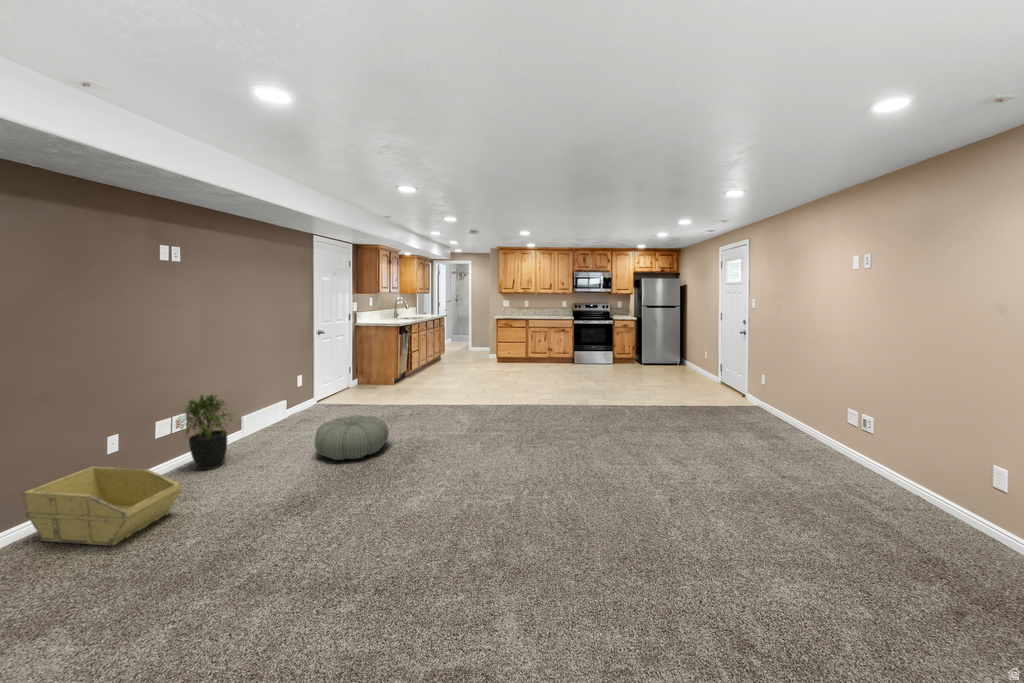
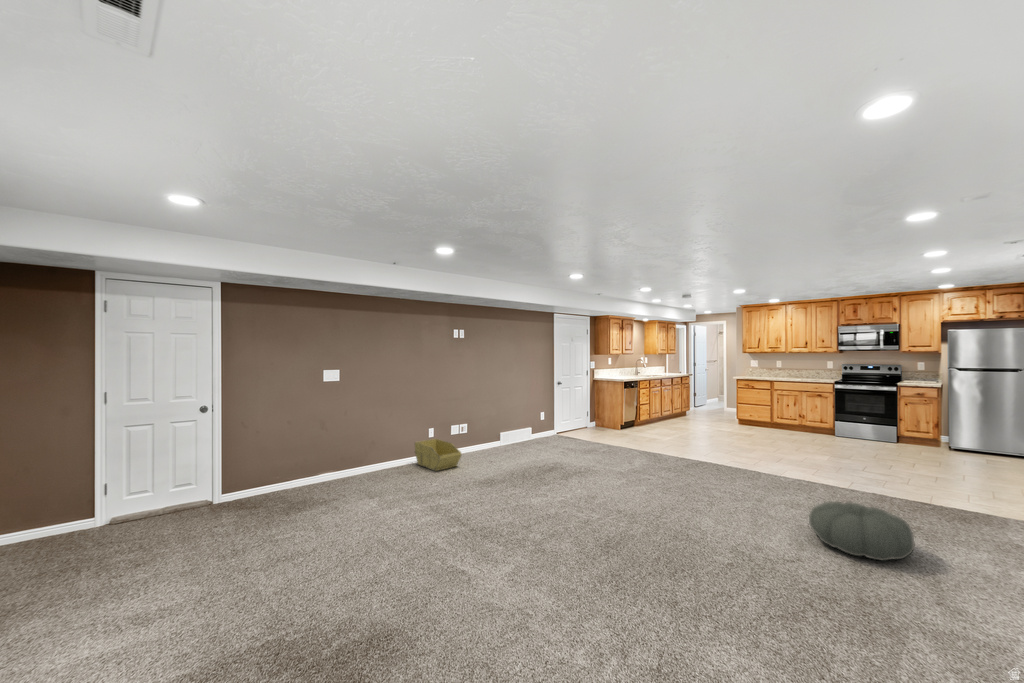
potted plant: present [178,394,232,470] -> none [468,412,495,455]
pouf: present [315,415,389,460] -> present [809,501,915,561]

